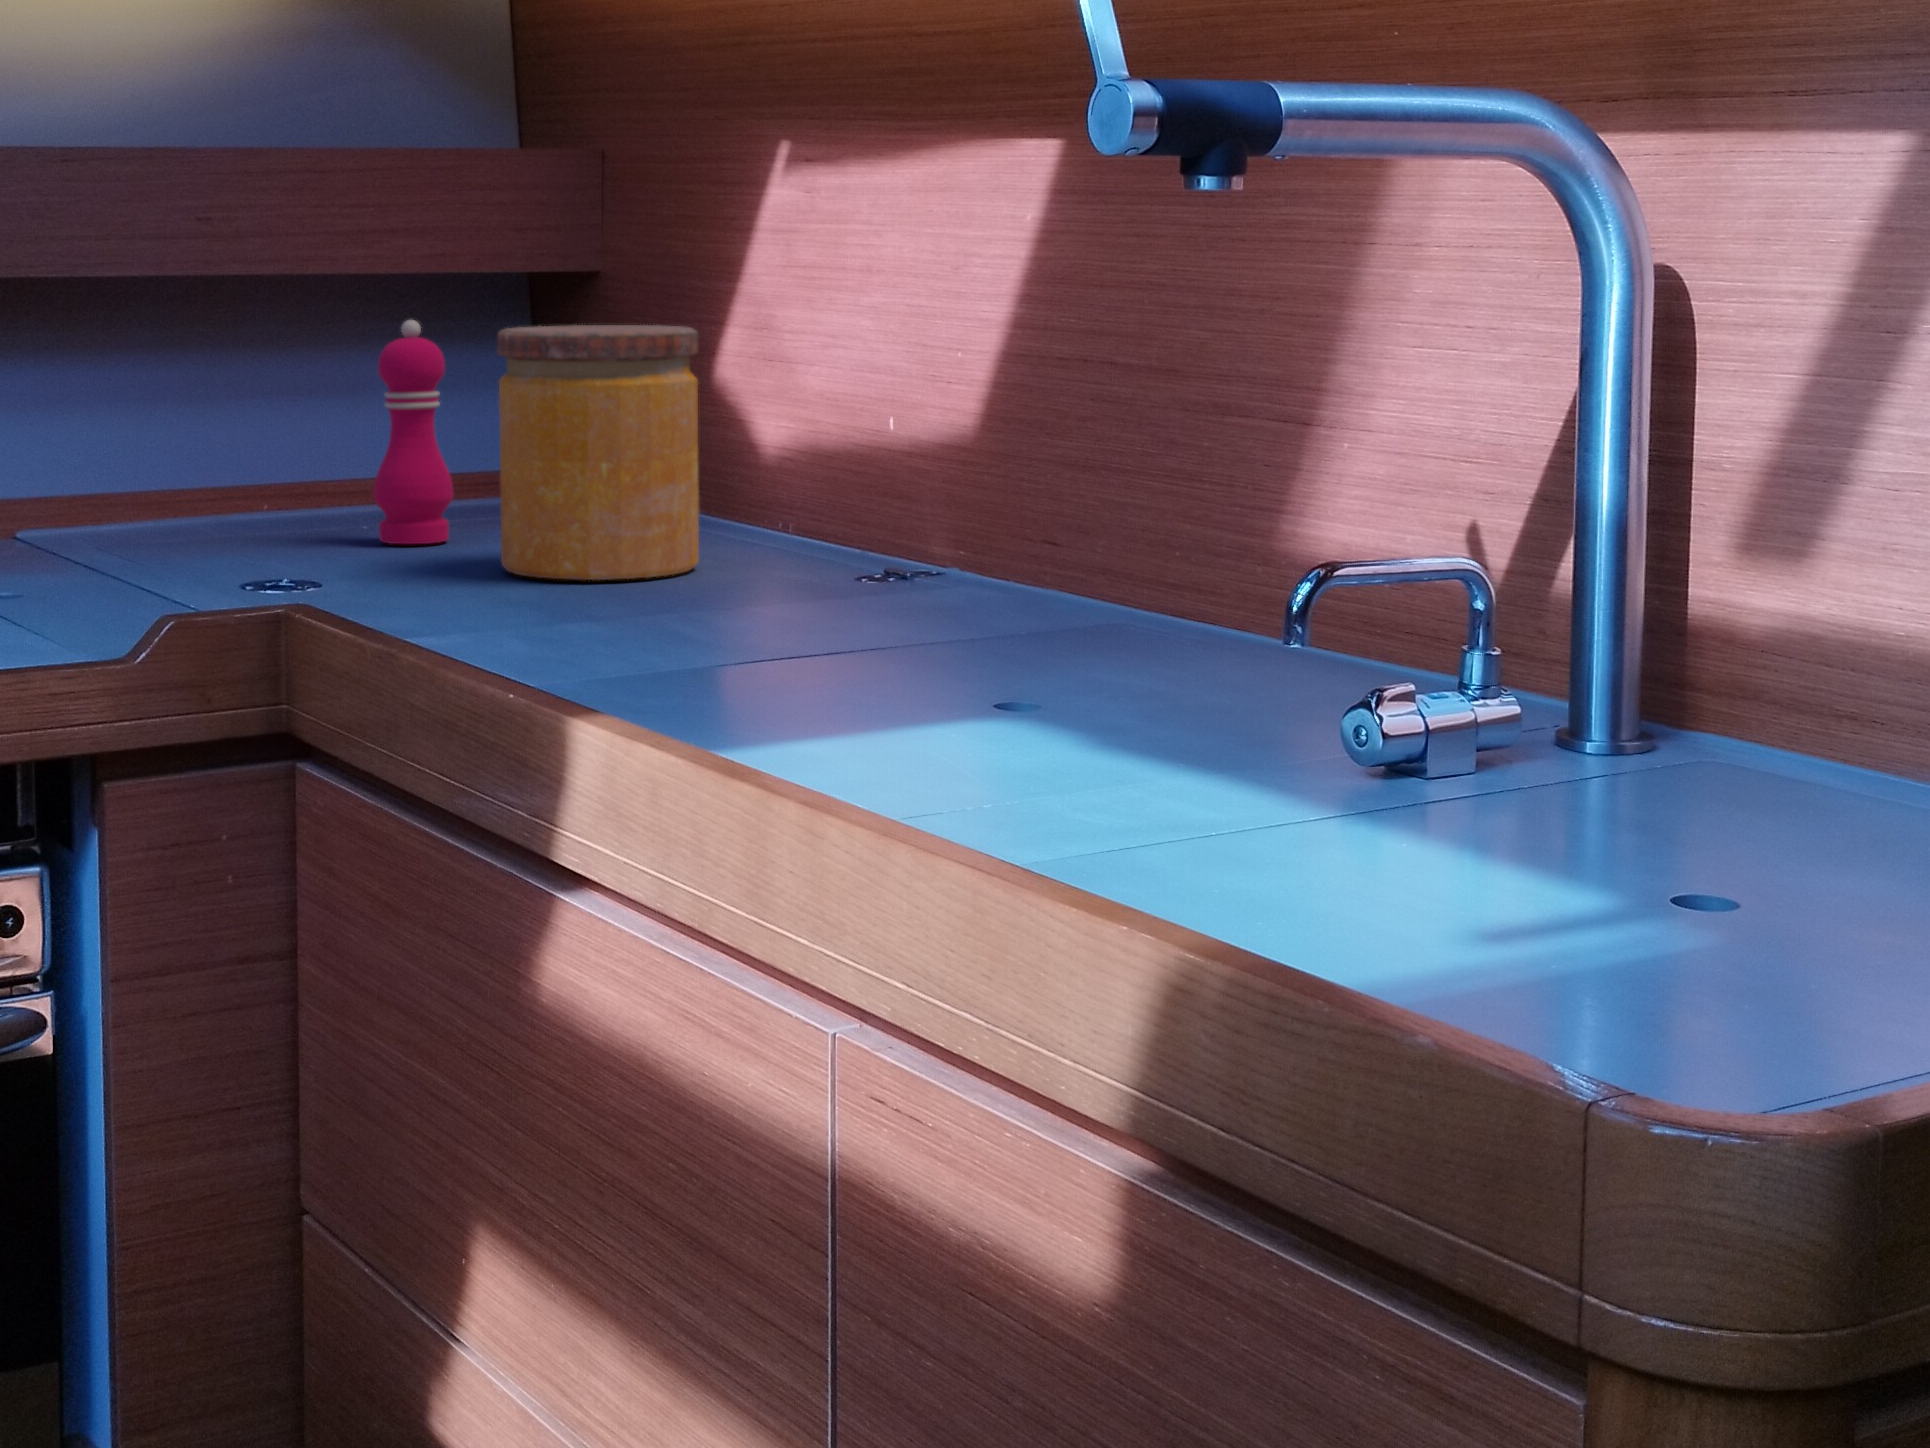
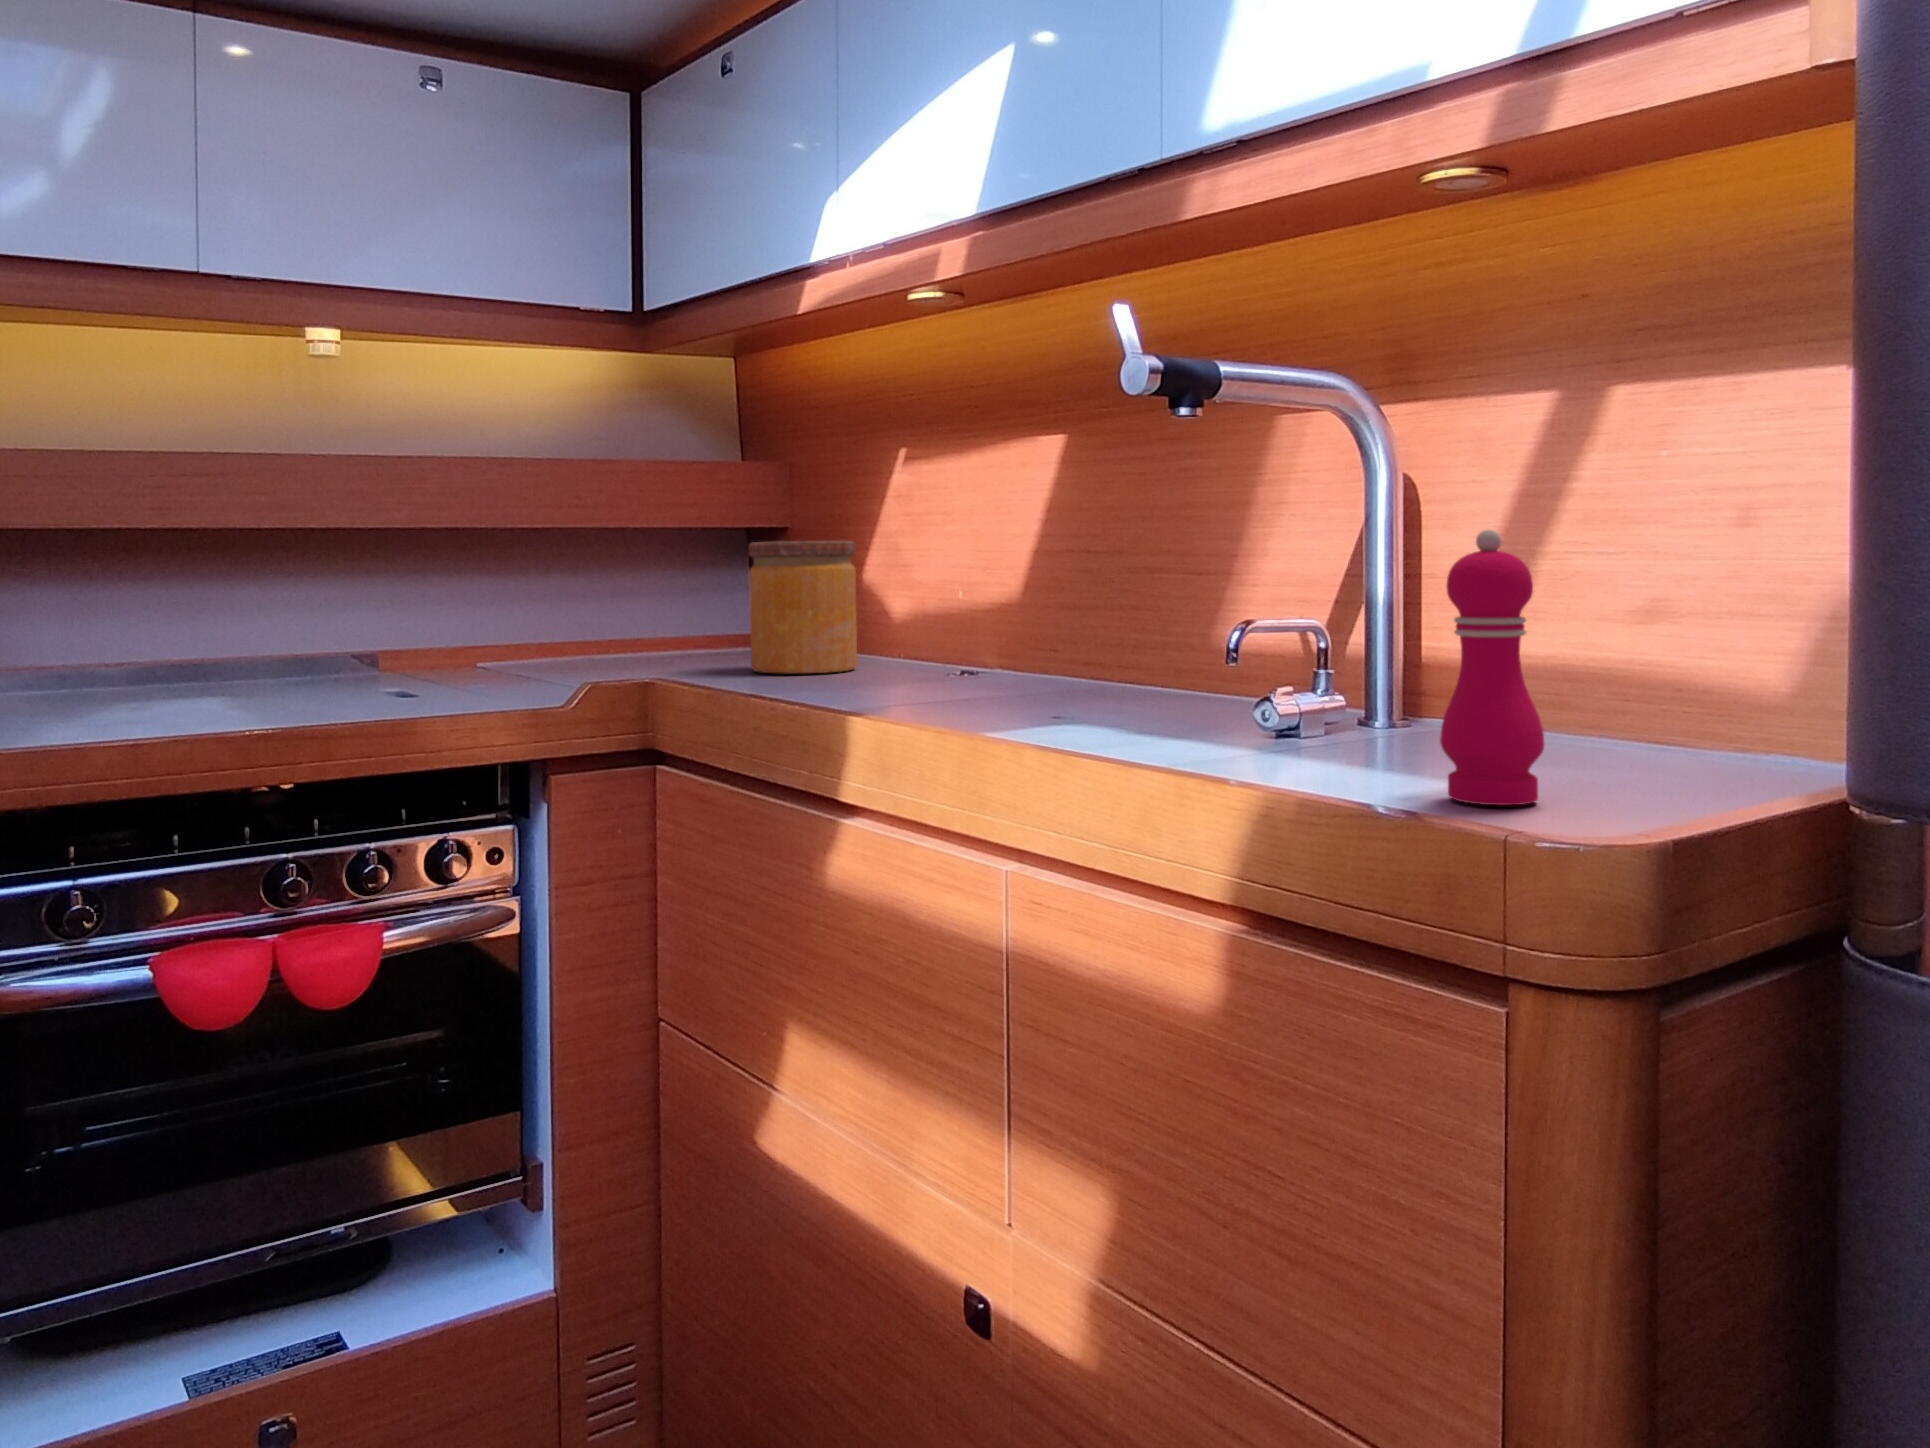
pepper mill: present [374,320,454,544] -> present [1440,530,1544,805]

